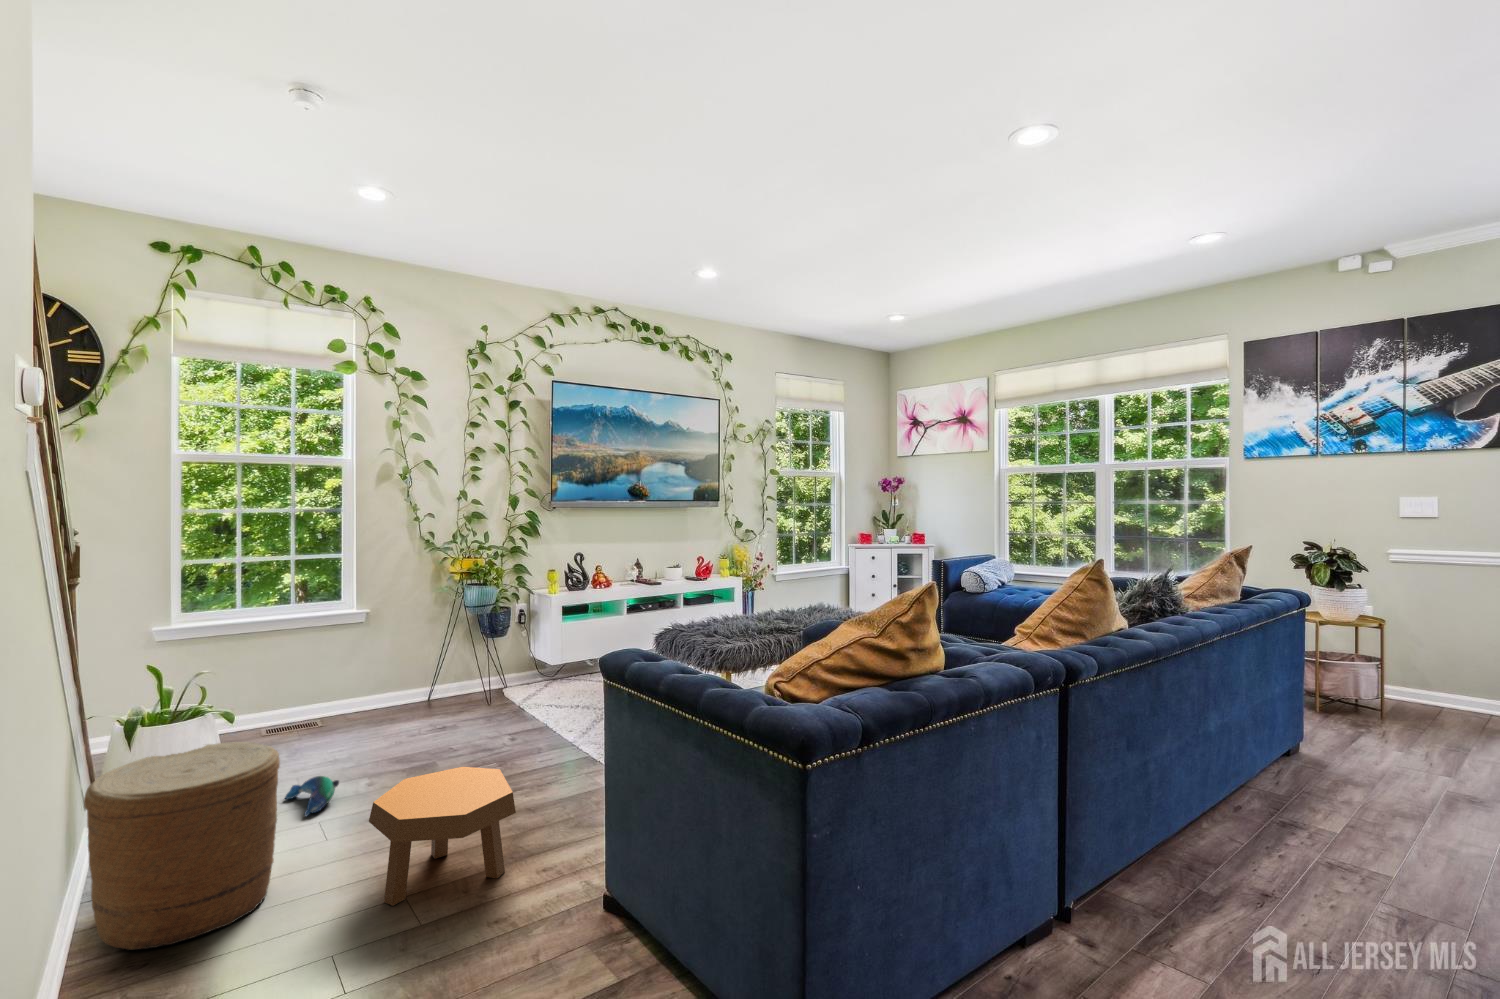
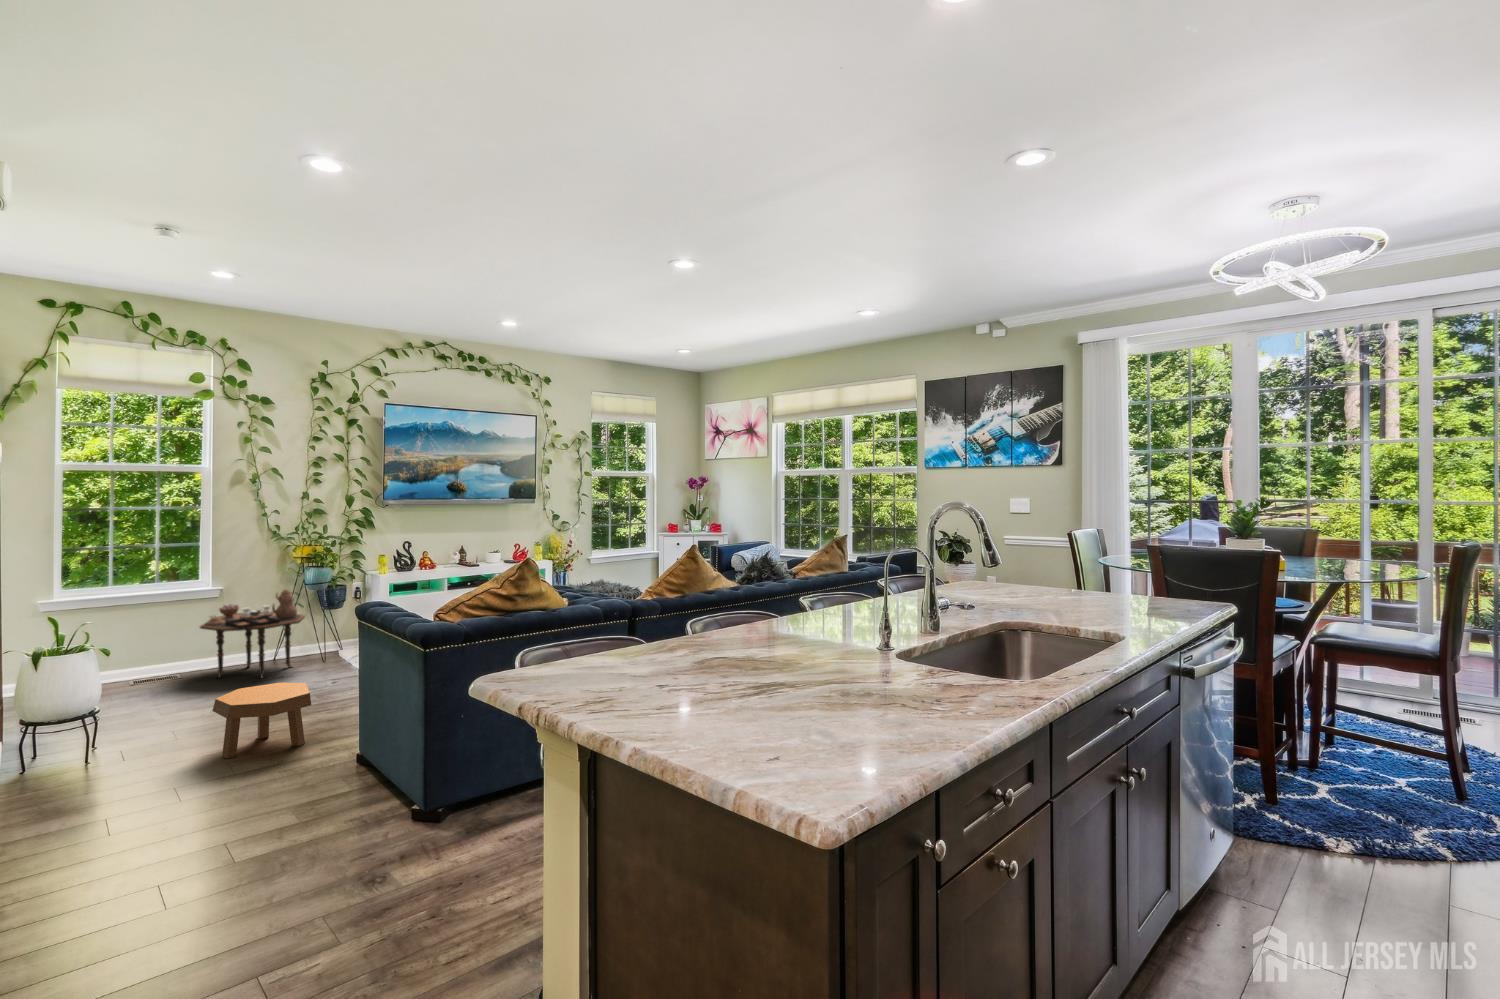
side table: none [340,614,467,734] -> present [200,589,305,679]
woven basket: present [84,742,280,950] -> none [26,664,152,778]
plush toy: present [285,776,339,816] -> none [155,699,196,723]

